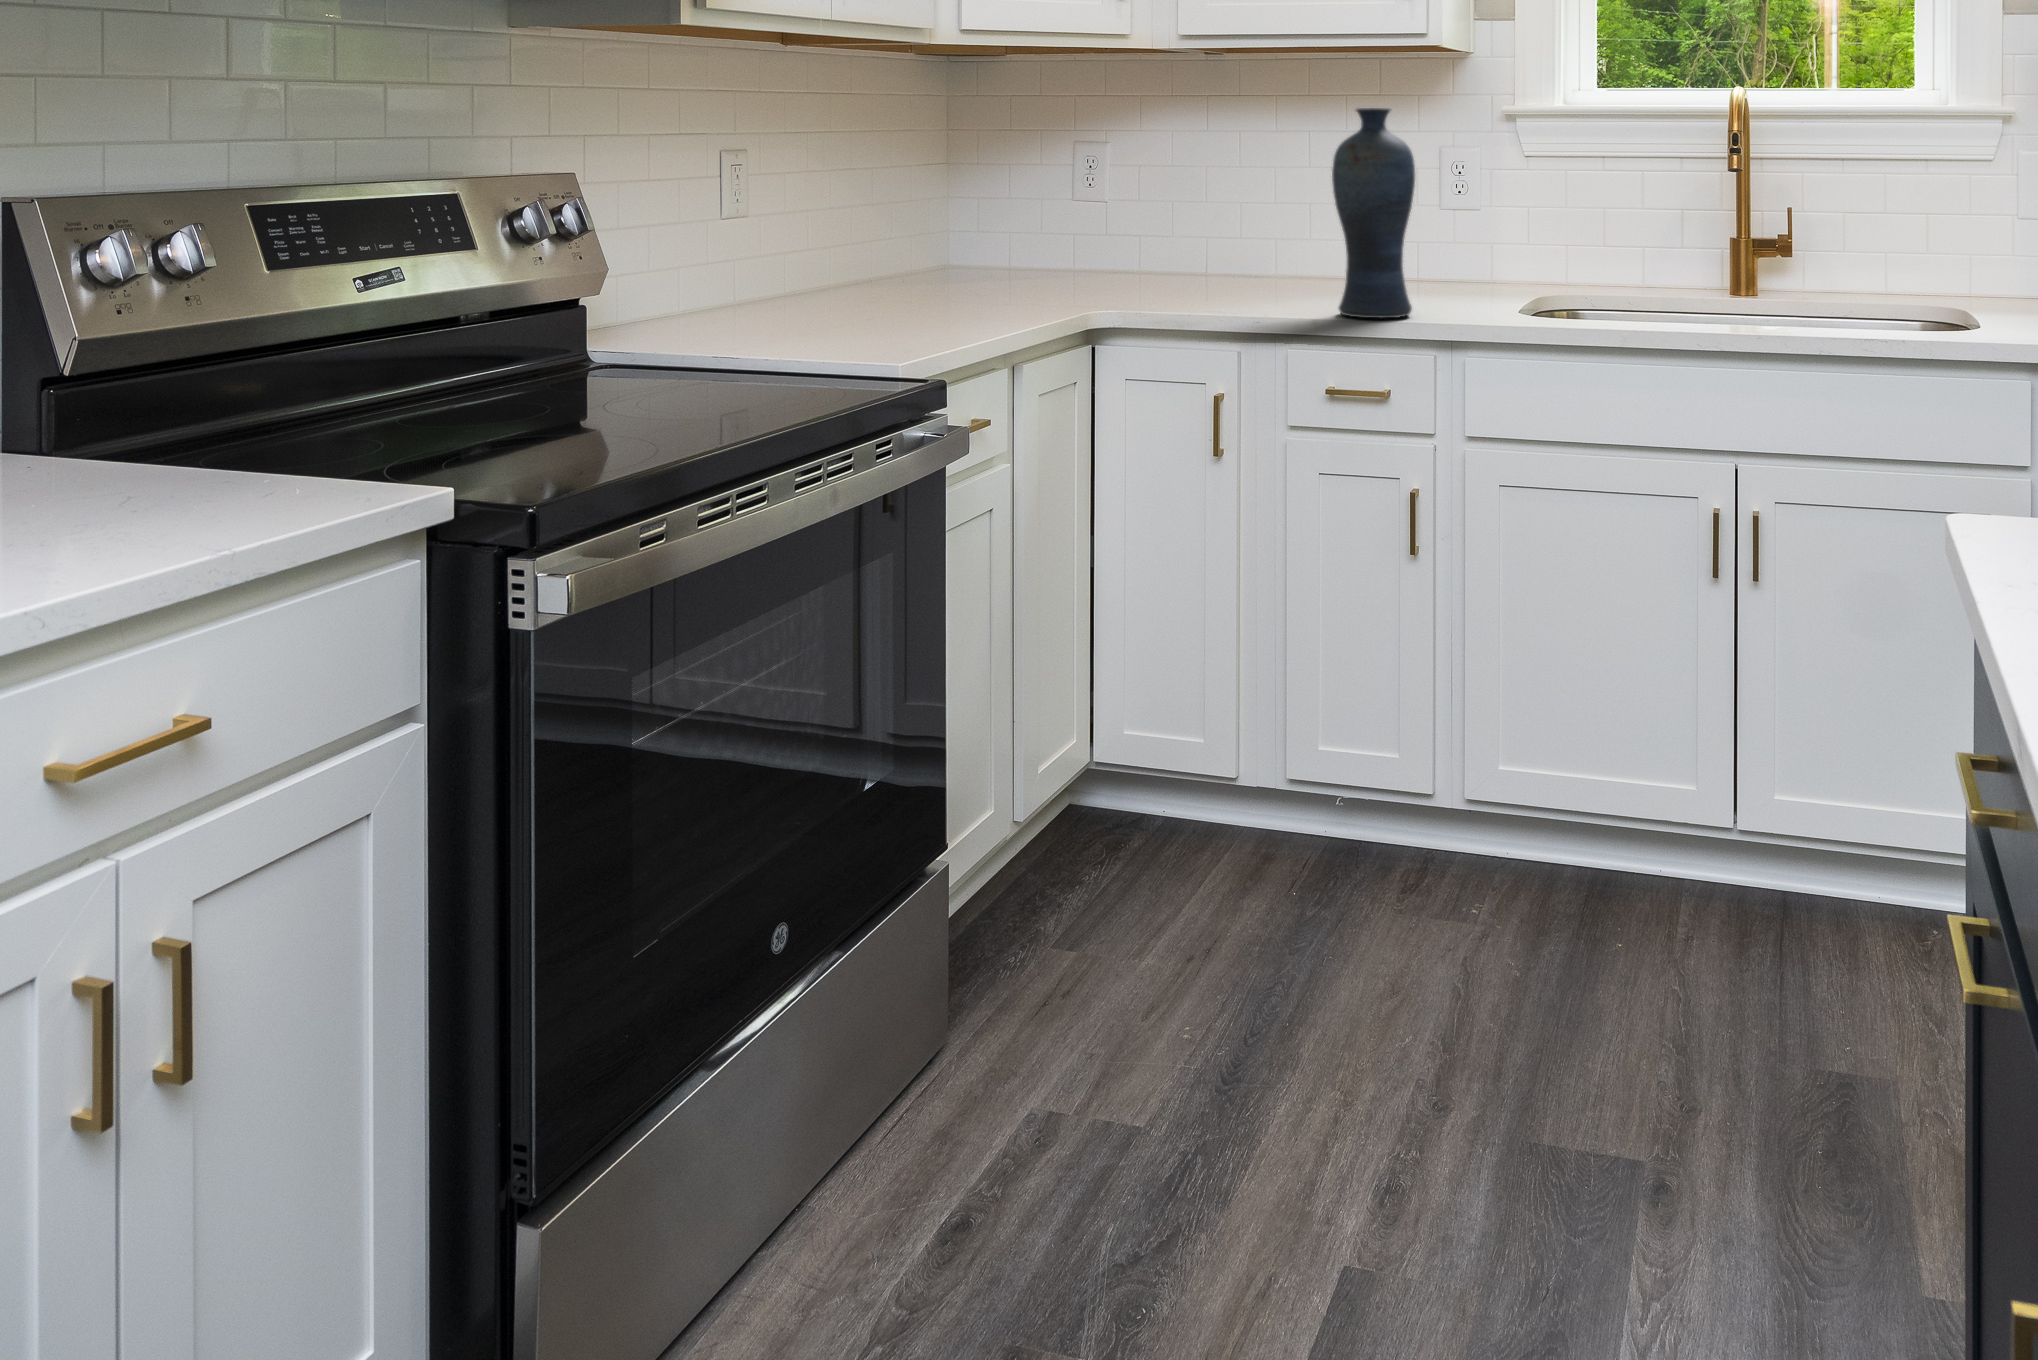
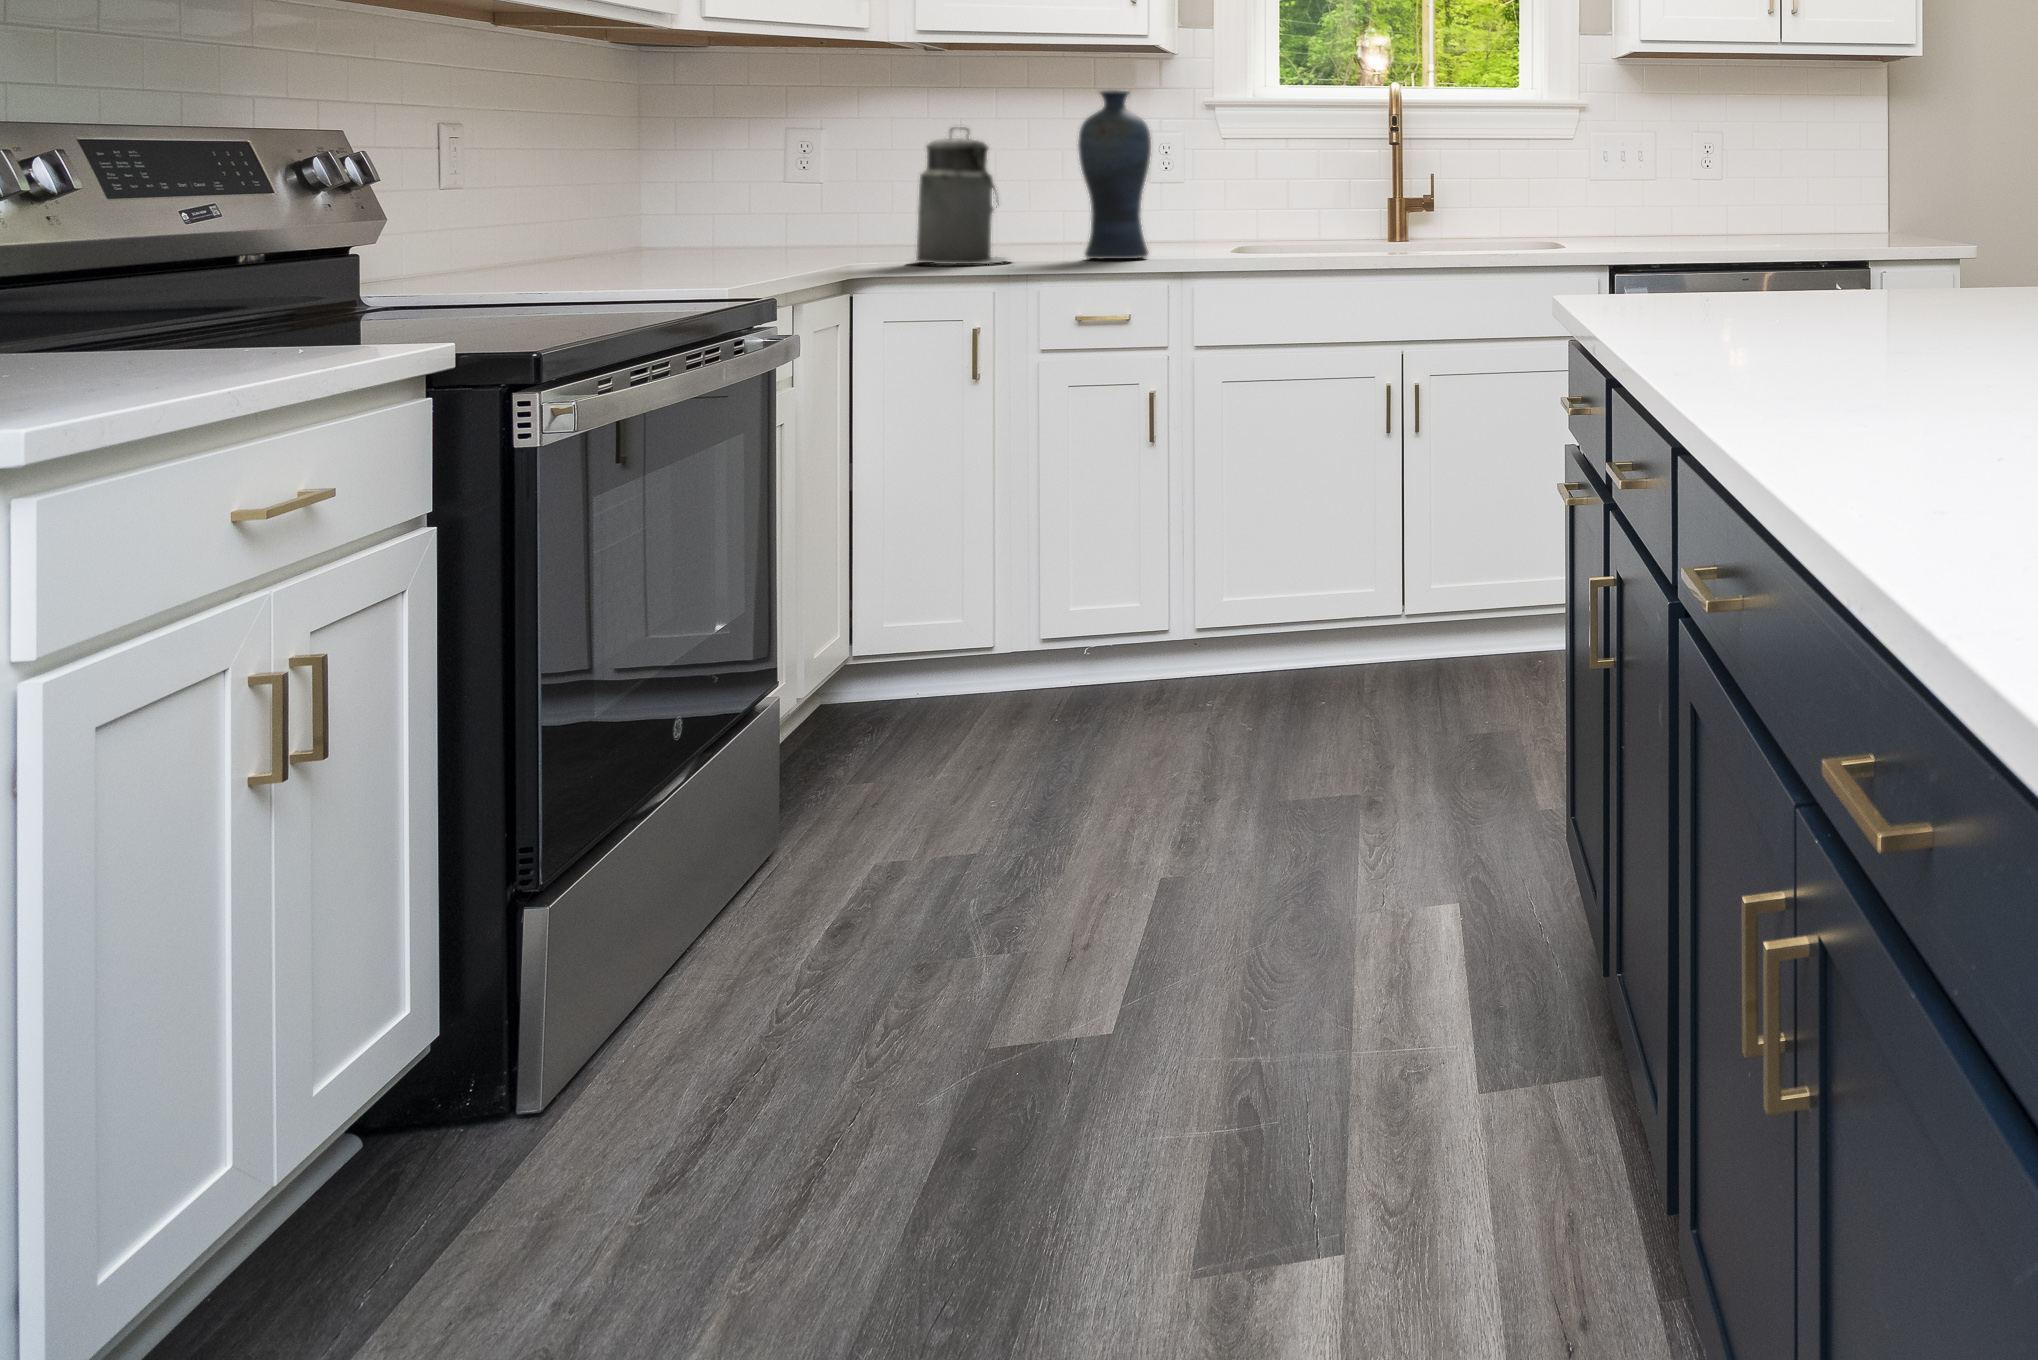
canister: none [1147,154,1260,320] -> present [915,128,1007,264]

